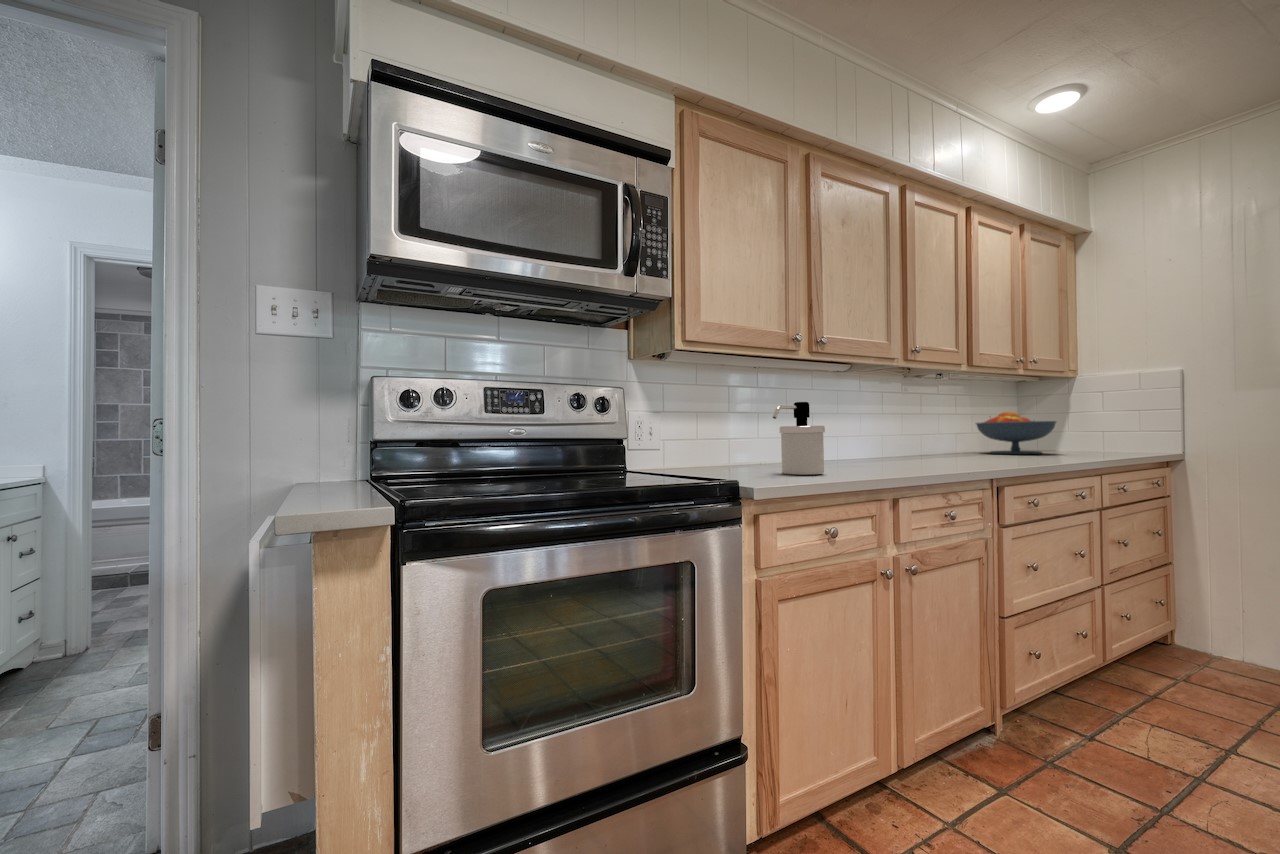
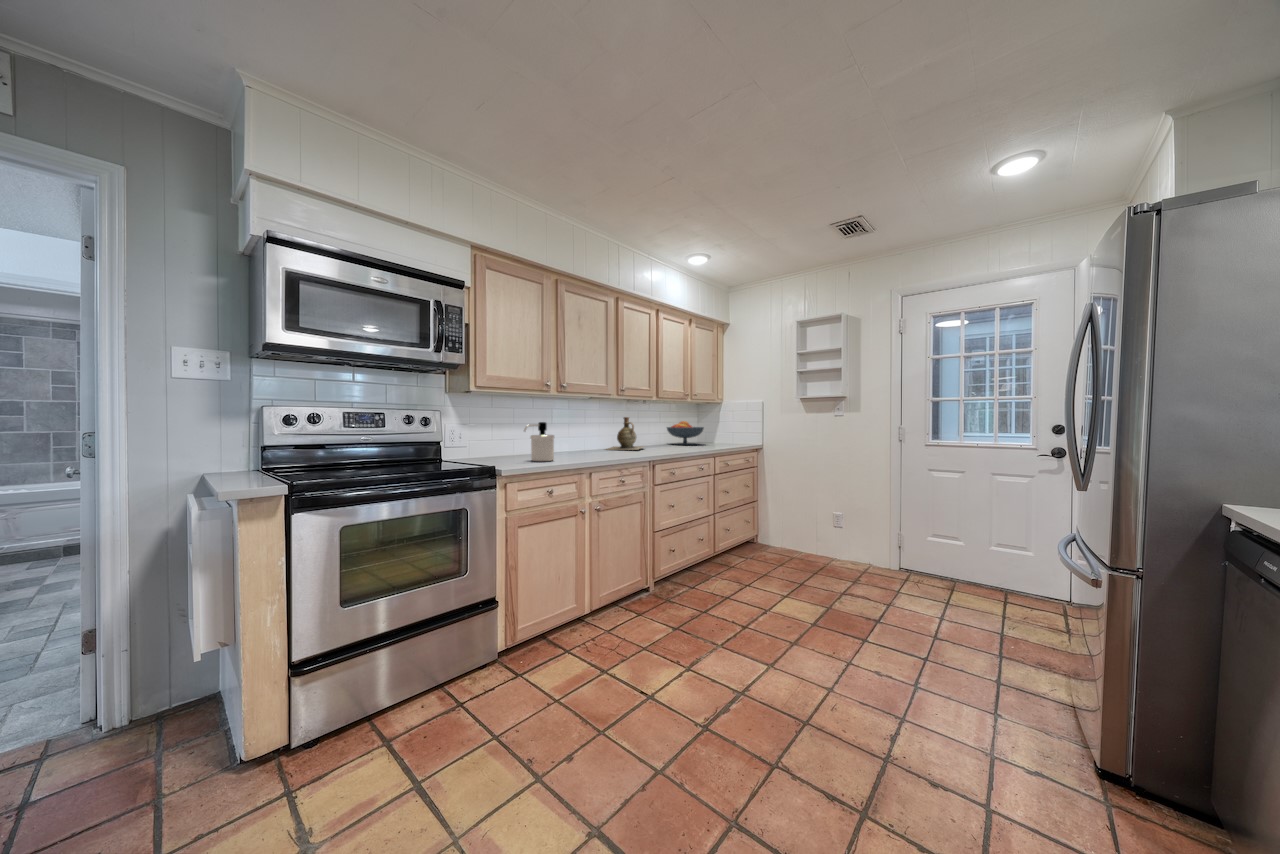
ceramic jug: none [879,401,956,460] -> present [606,417,643,450]

